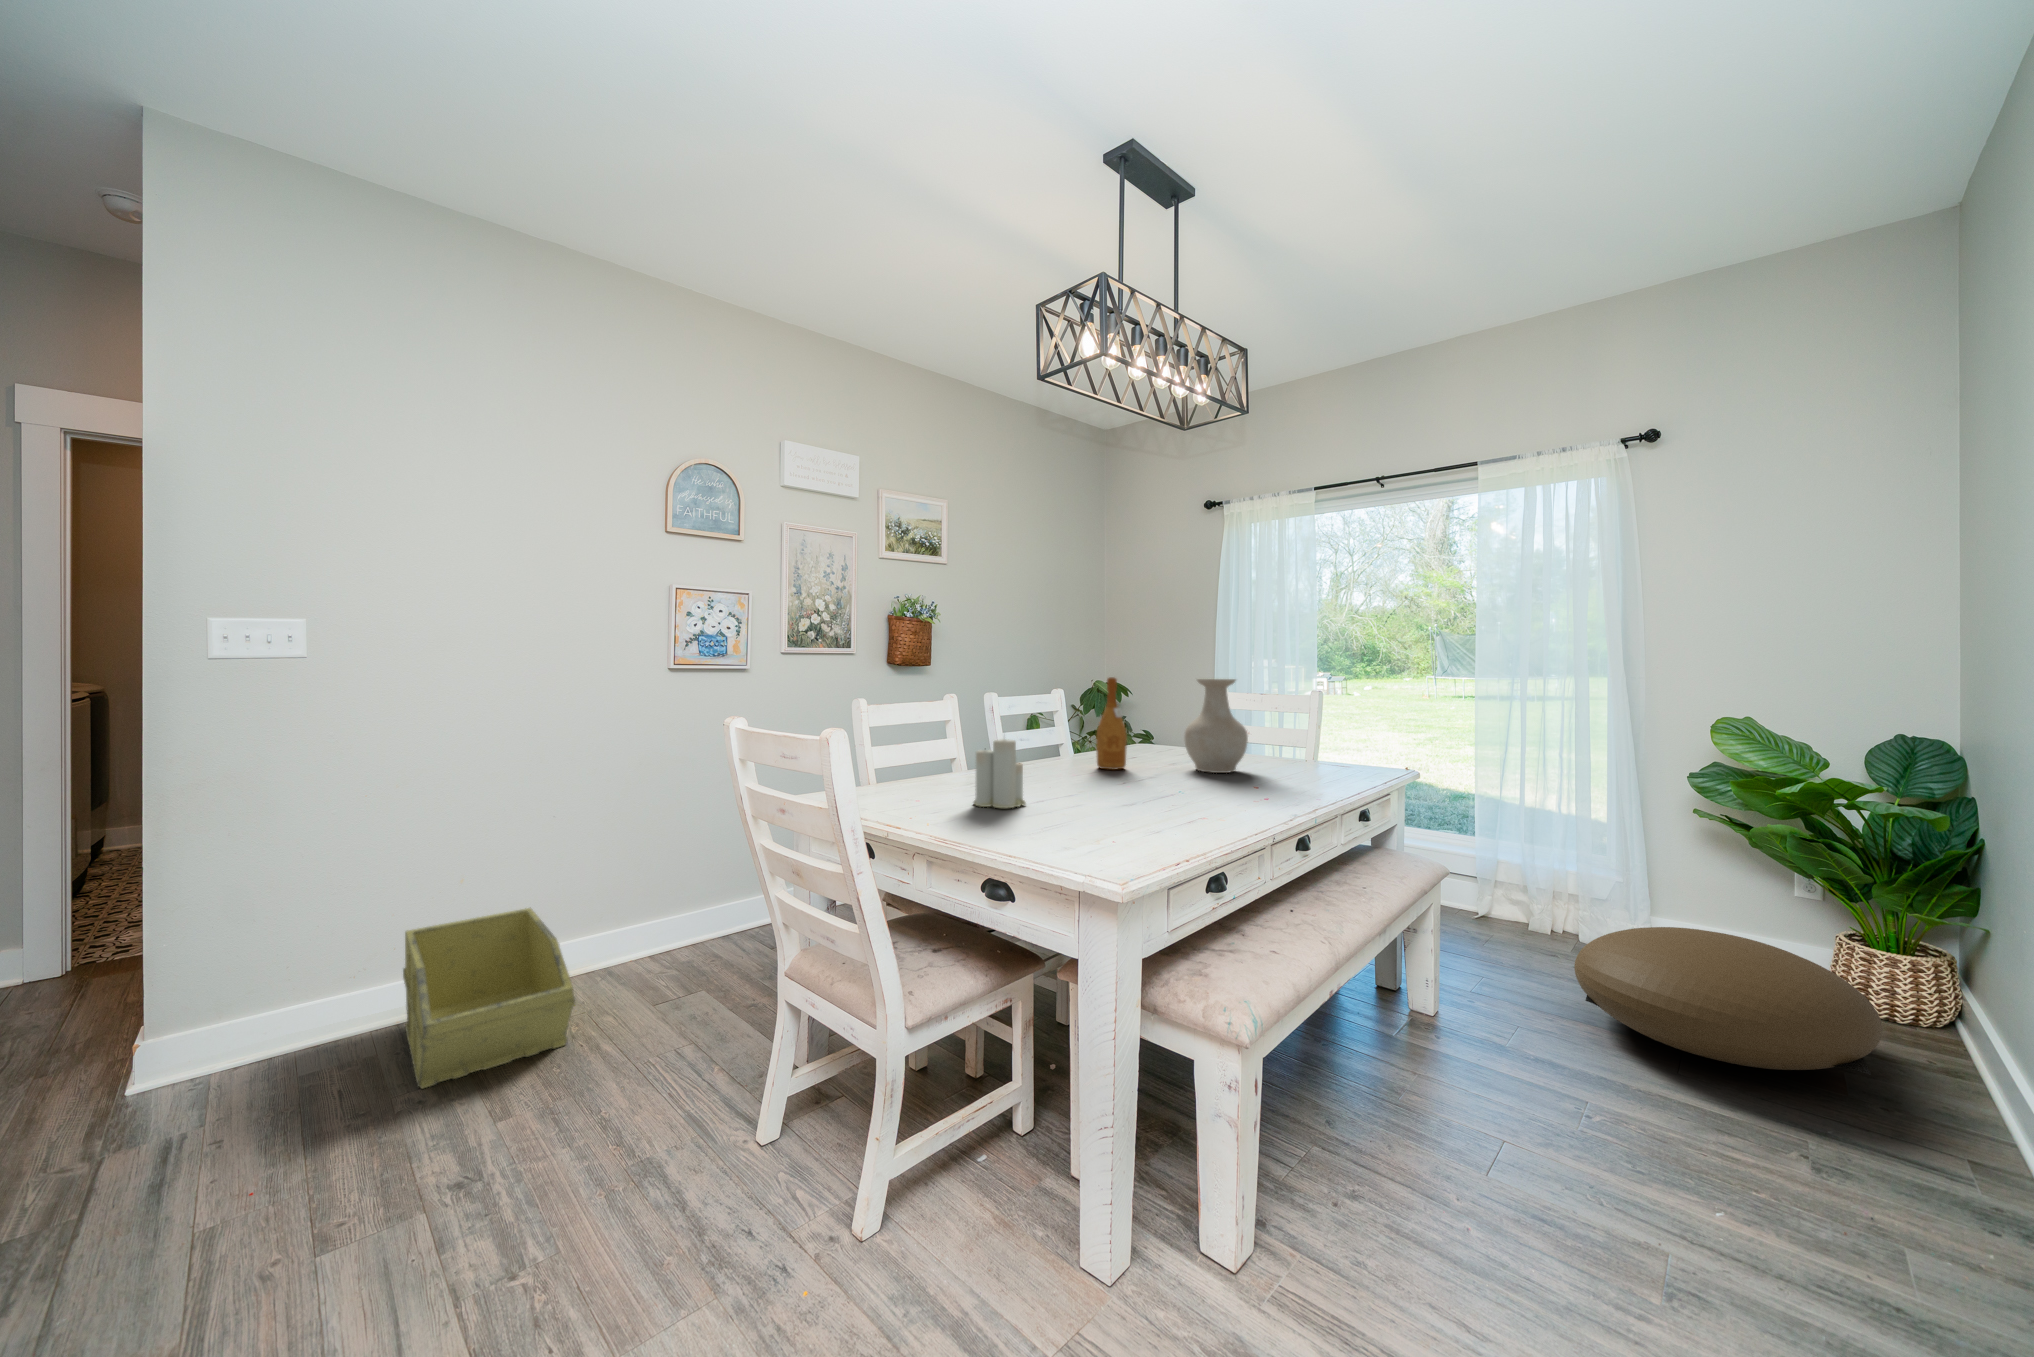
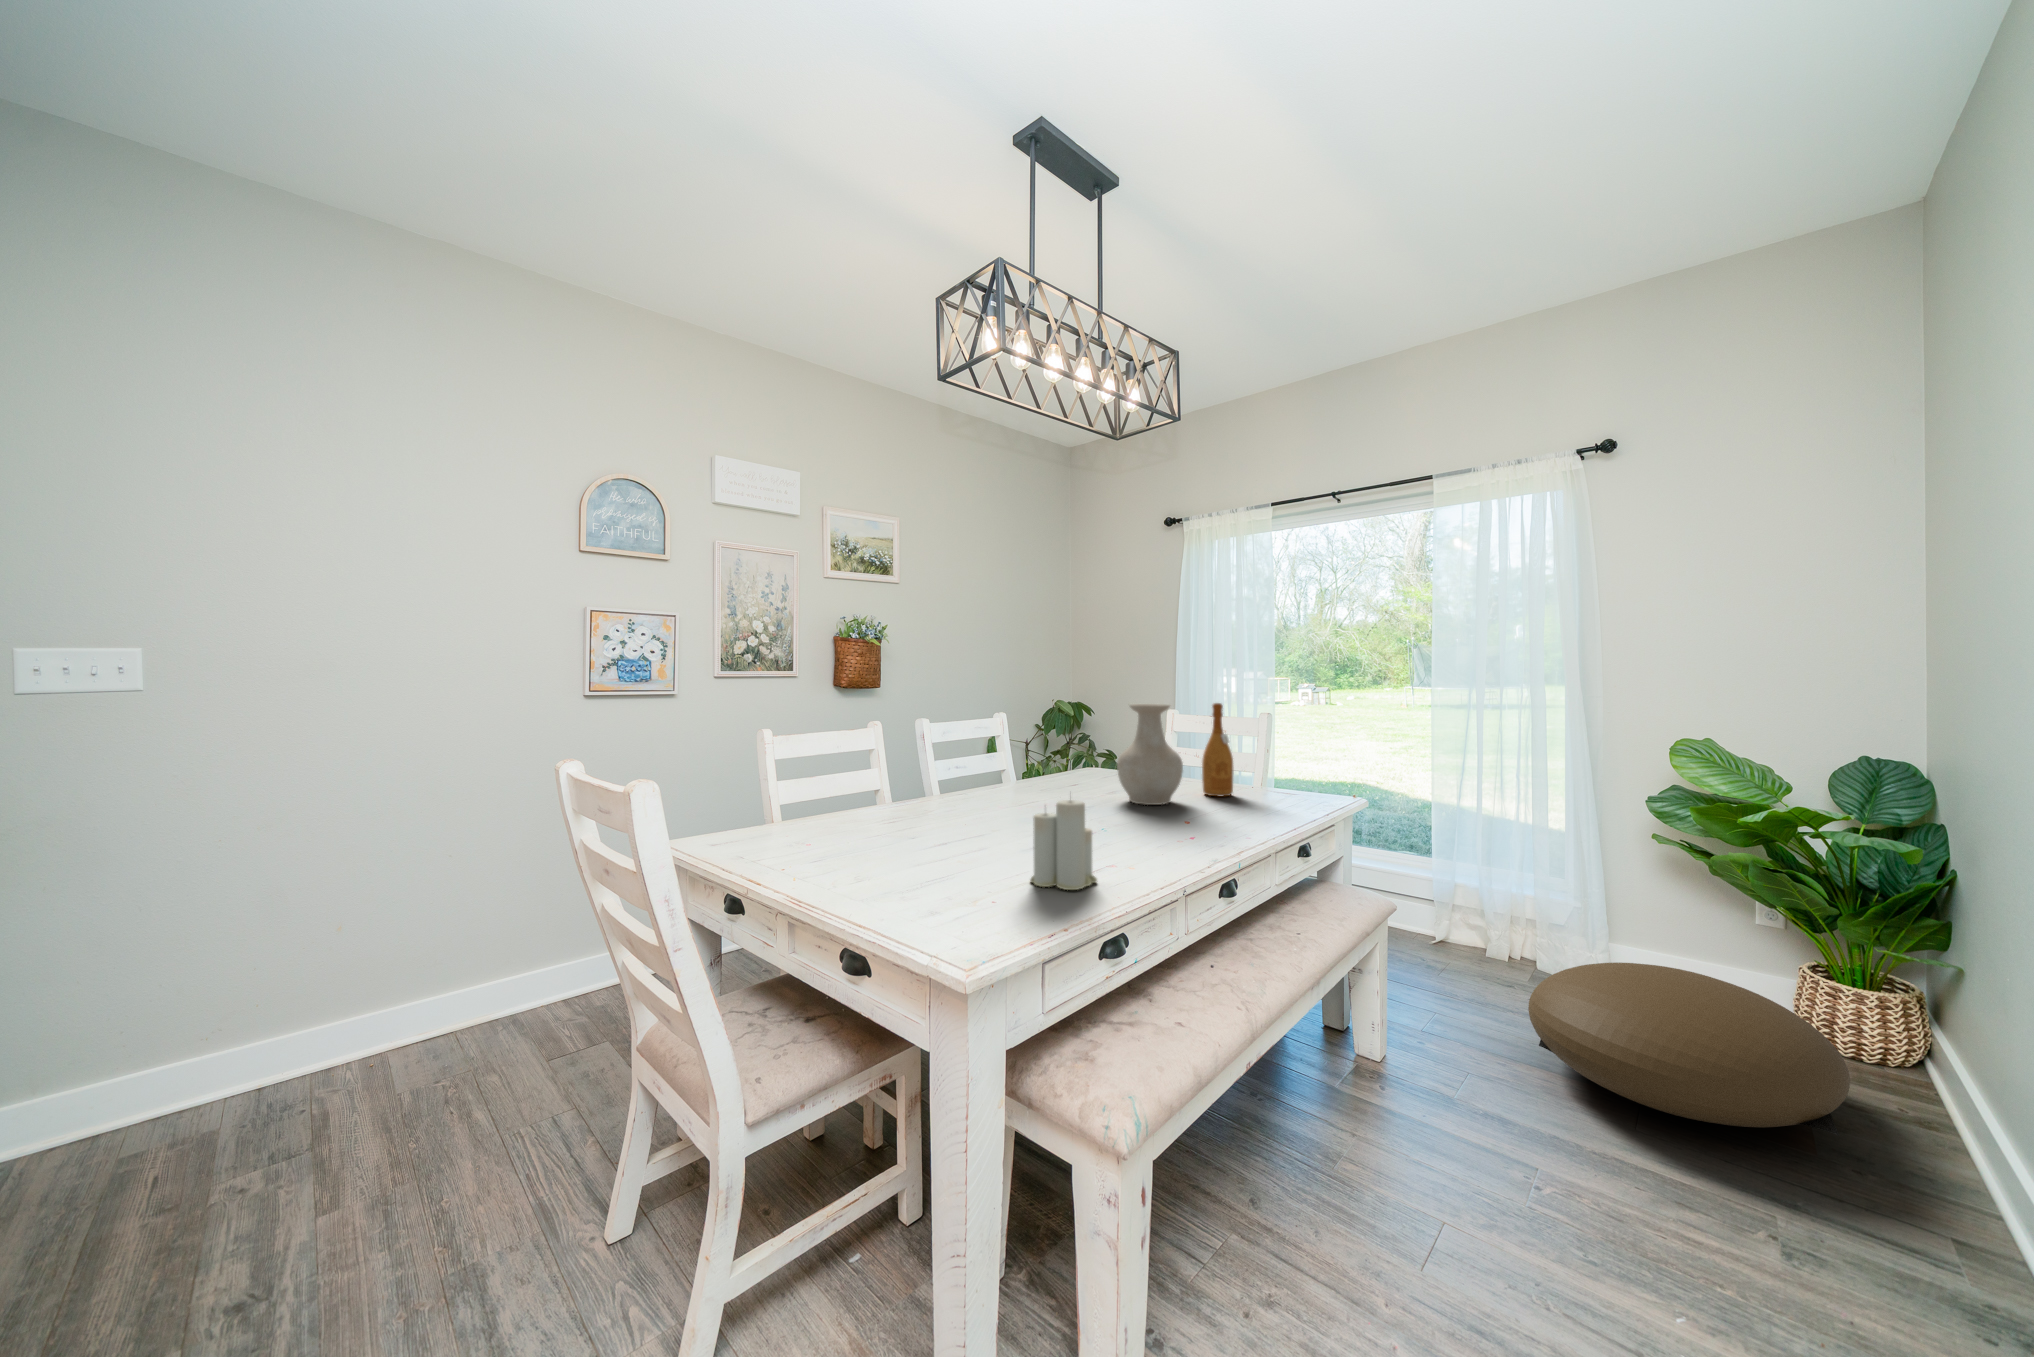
wine bottle: present [1096,677,1127,770] -> present [1202,703,1233,797]
candle: present [974,739,1026,808] -> present [1030,800,1097,890]
storage bin: present [403,908,575,1089] -> none [247,956,442,1175]

